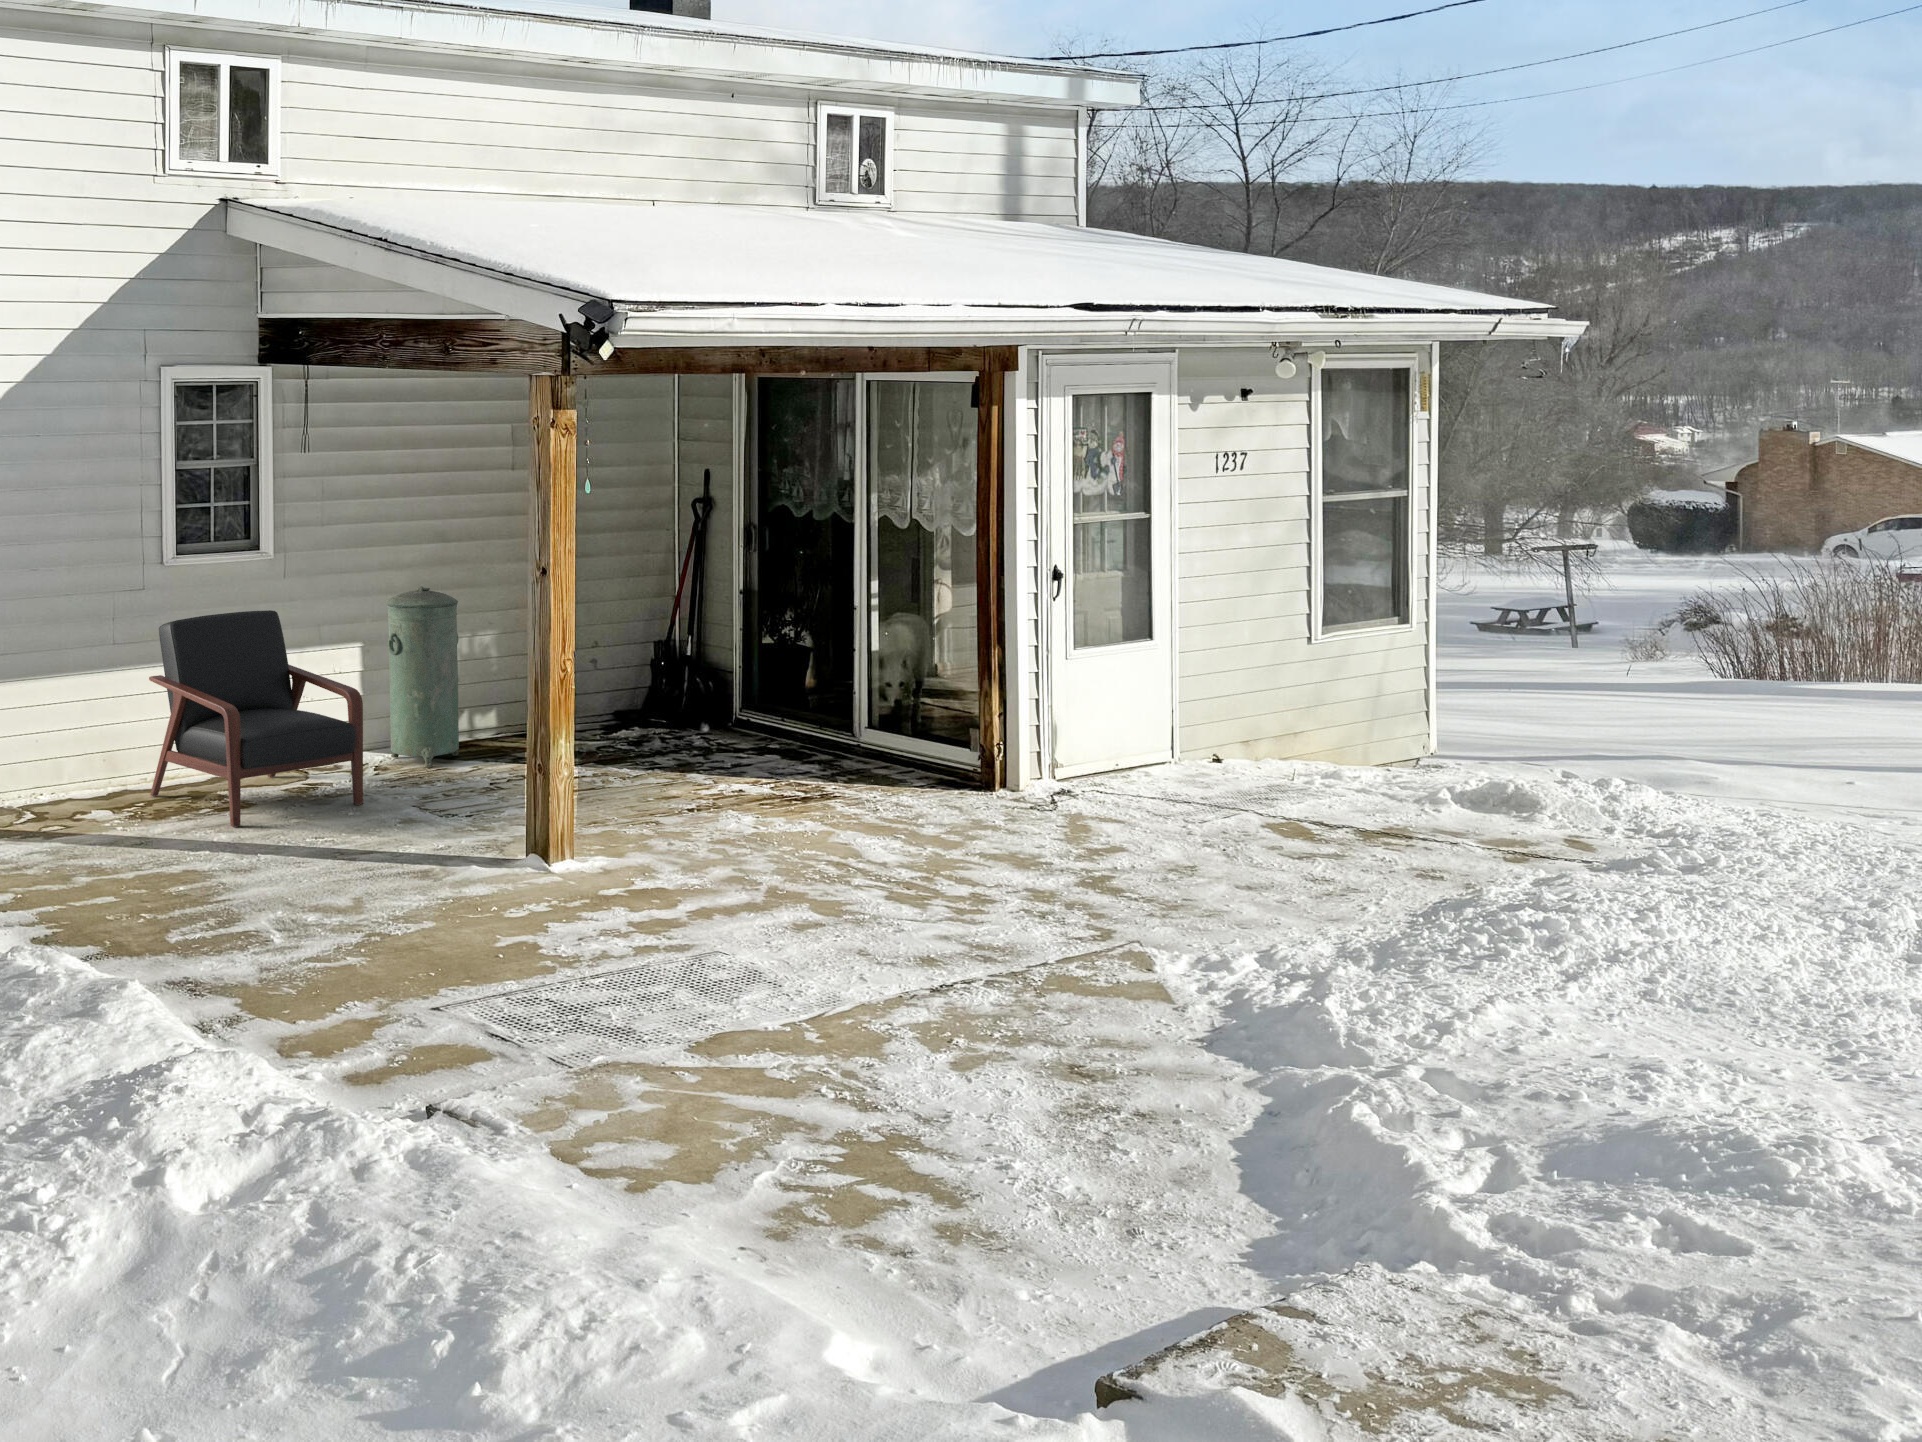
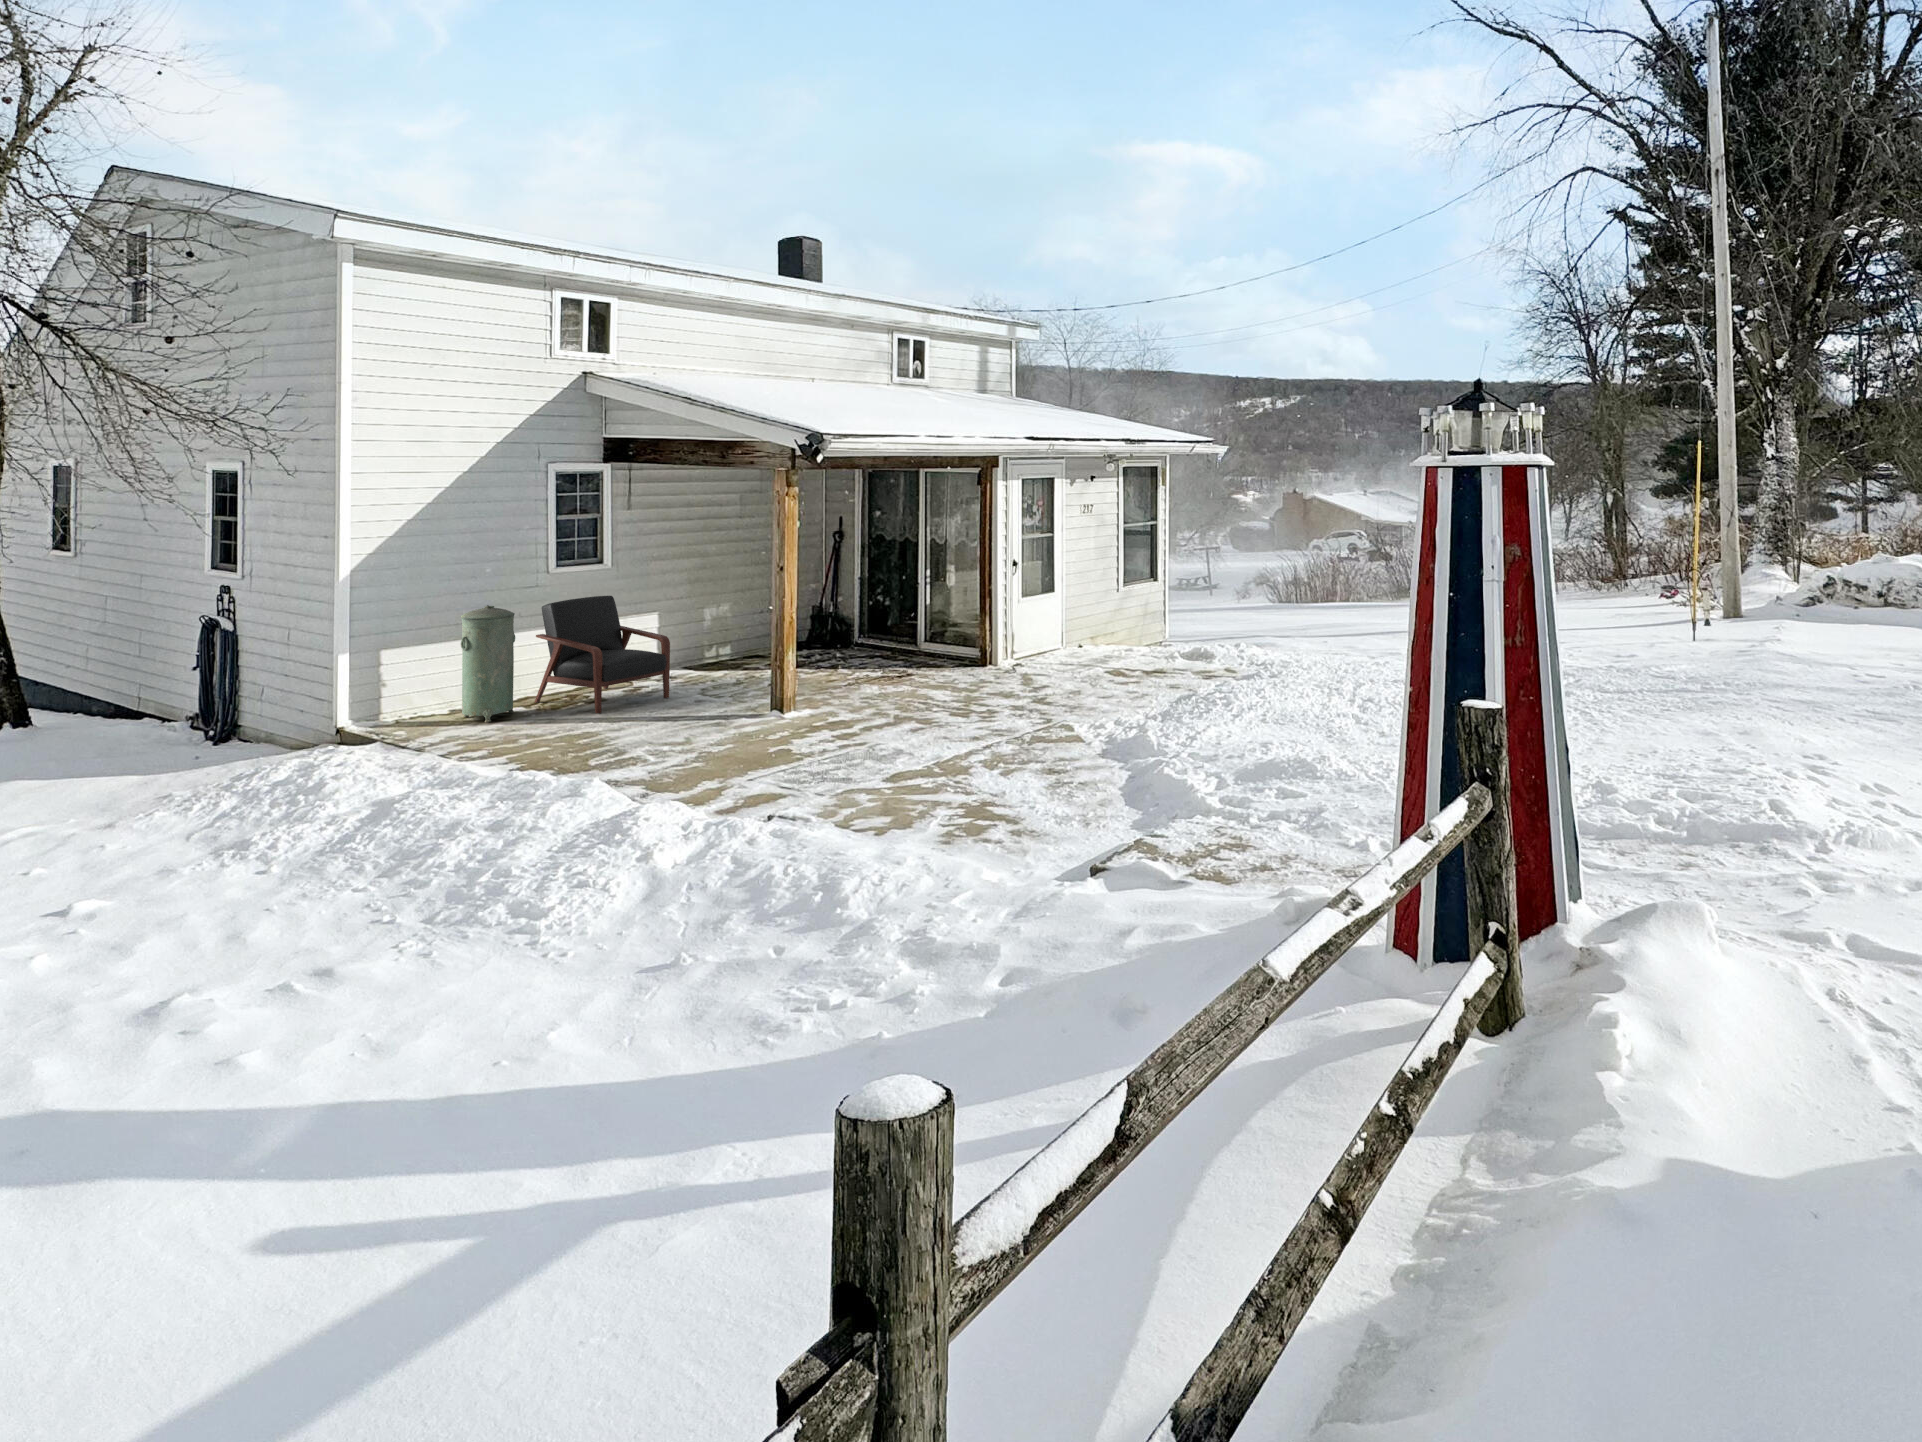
trash can: present [386,587,459,768] -> present [461,605,515,723]

